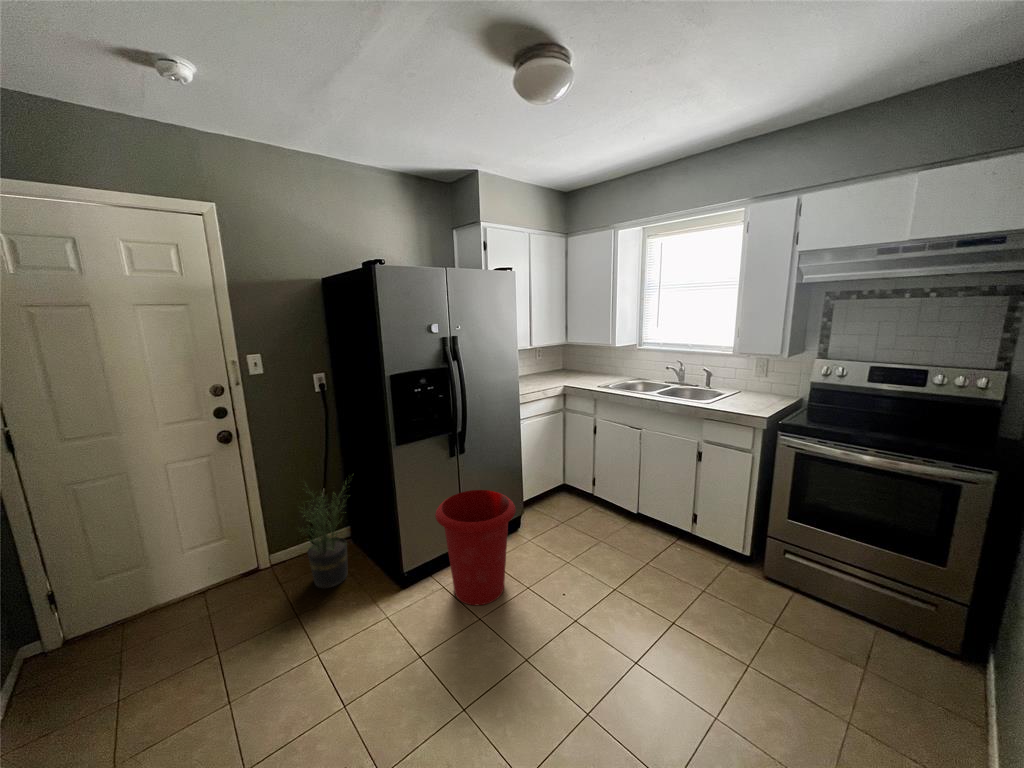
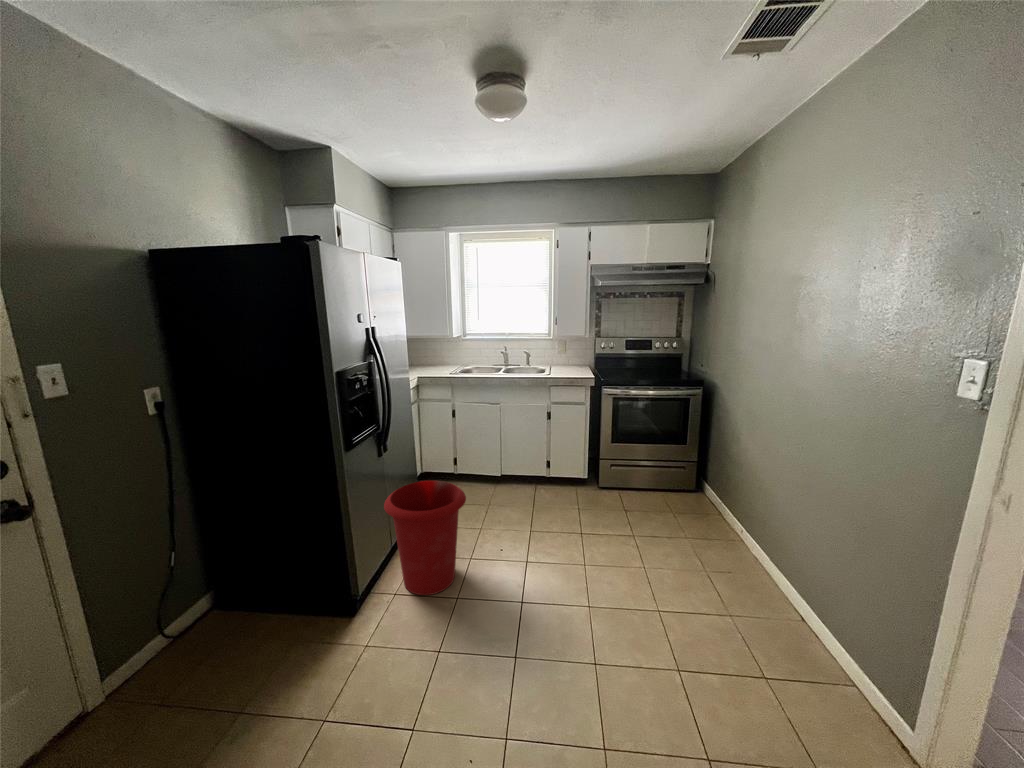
potted plant: present [302,486,347,588] -> none [171,510,272,675]

